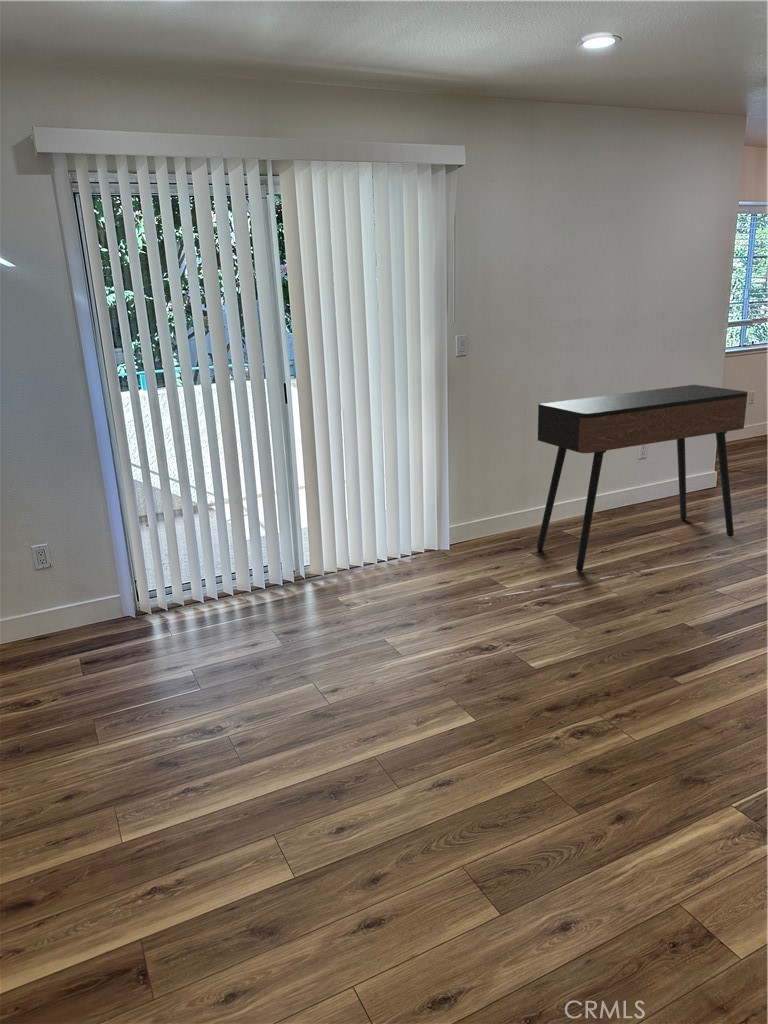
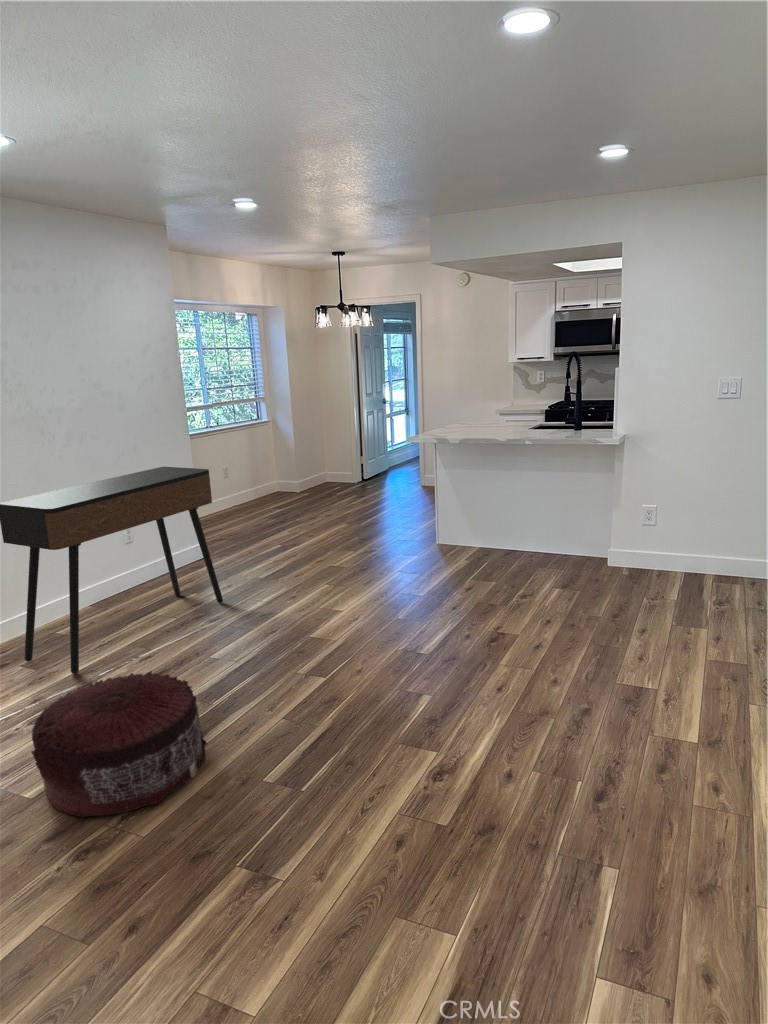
pouf: none [545,581,708,714] -> present [32,671,207,817]

